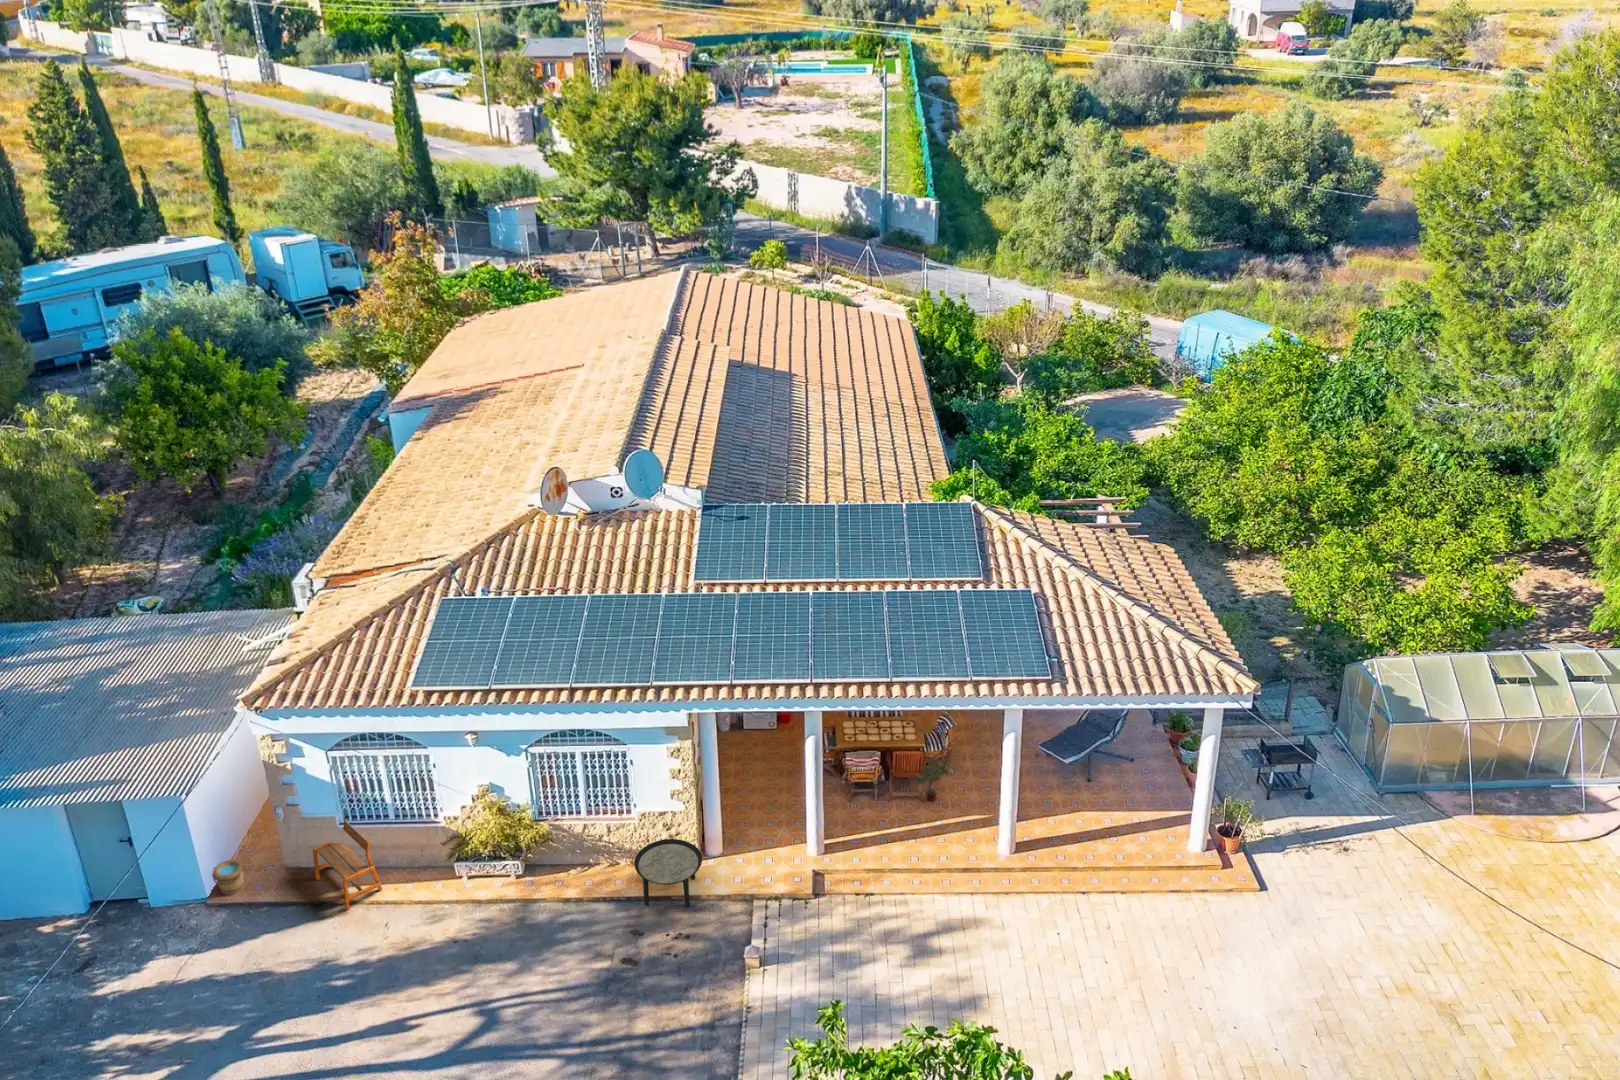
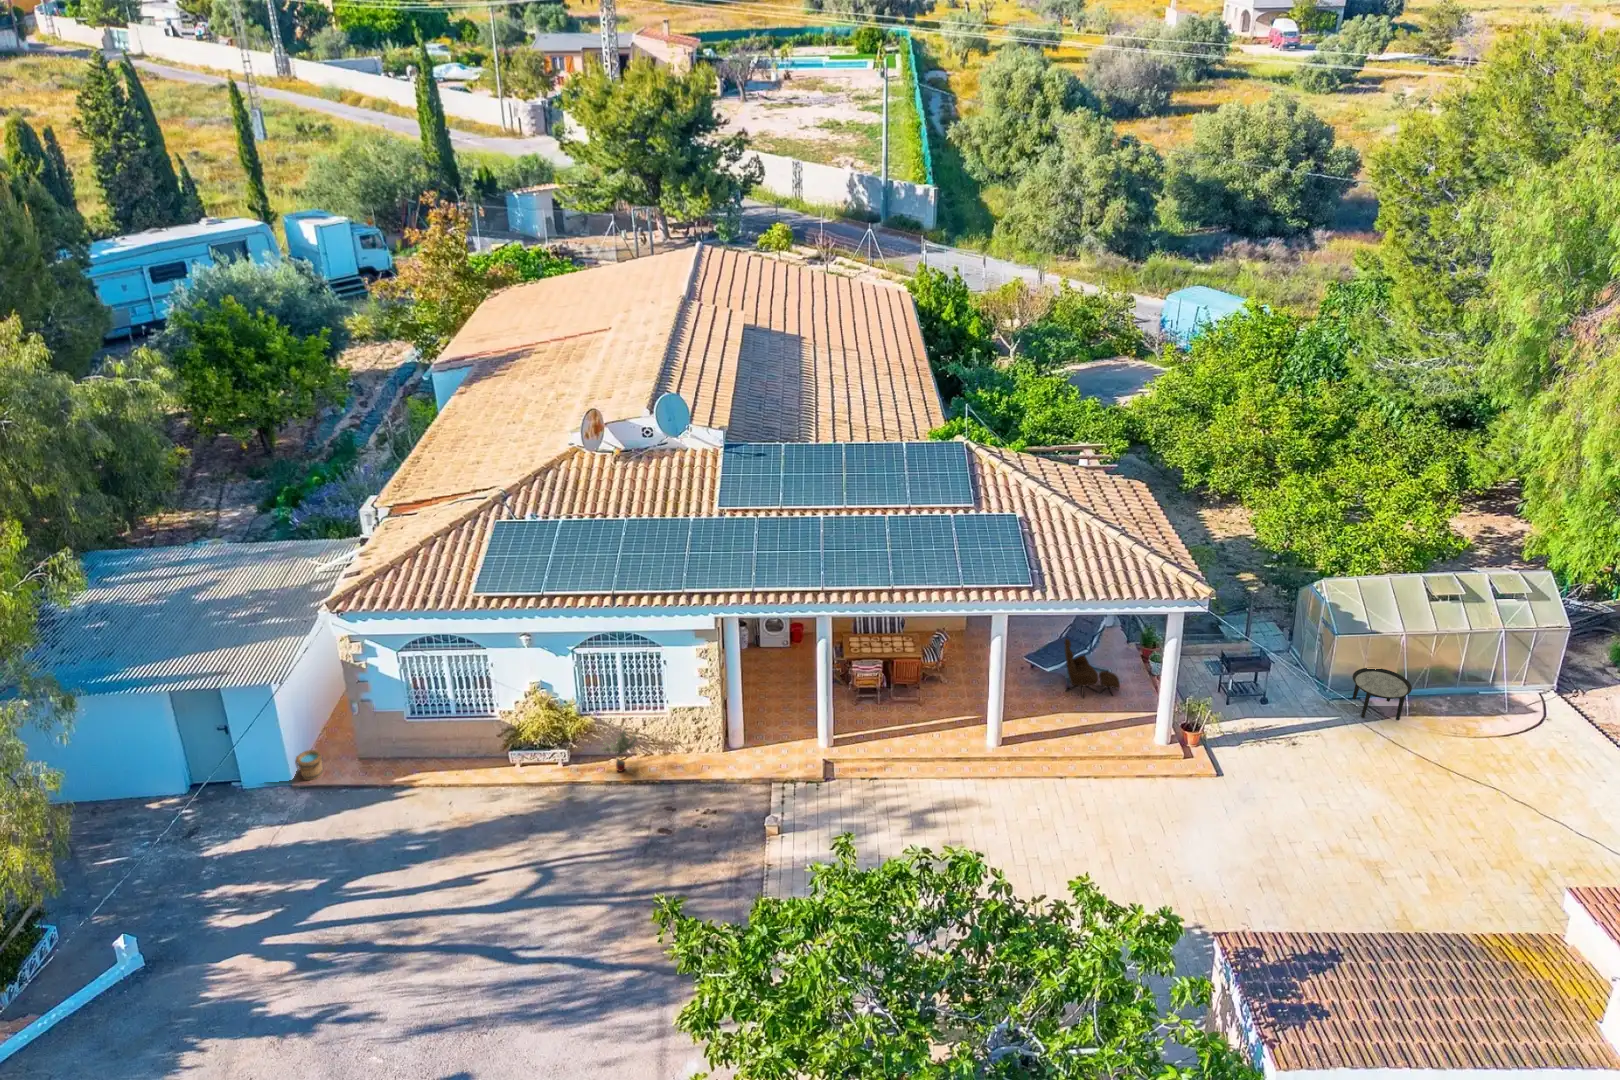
lounge chair: none [1084,724,1147,792] -> present [1065,639,1120,697]
potted tree: present [915,756,949,801] -> present [602,729,637,772]
bench: present [313,820,382,911] -> none [383,711,445,793]
round table: present [634,839,702,907] -> present [1352,668,1412,720]

